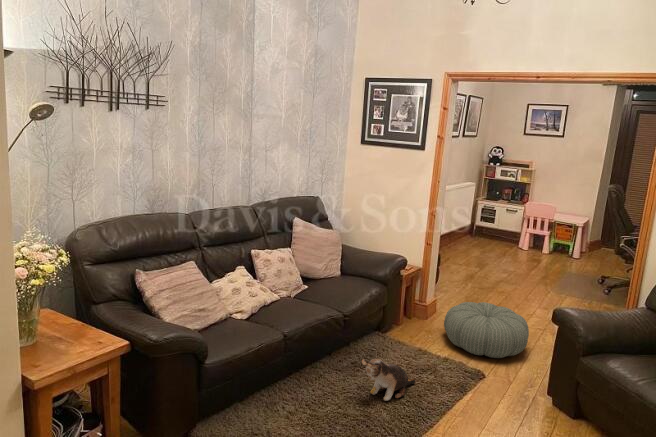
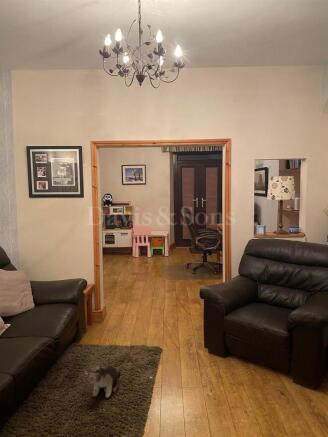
pouf: present [444,302,529,358] -> none [119,298,177,336]

